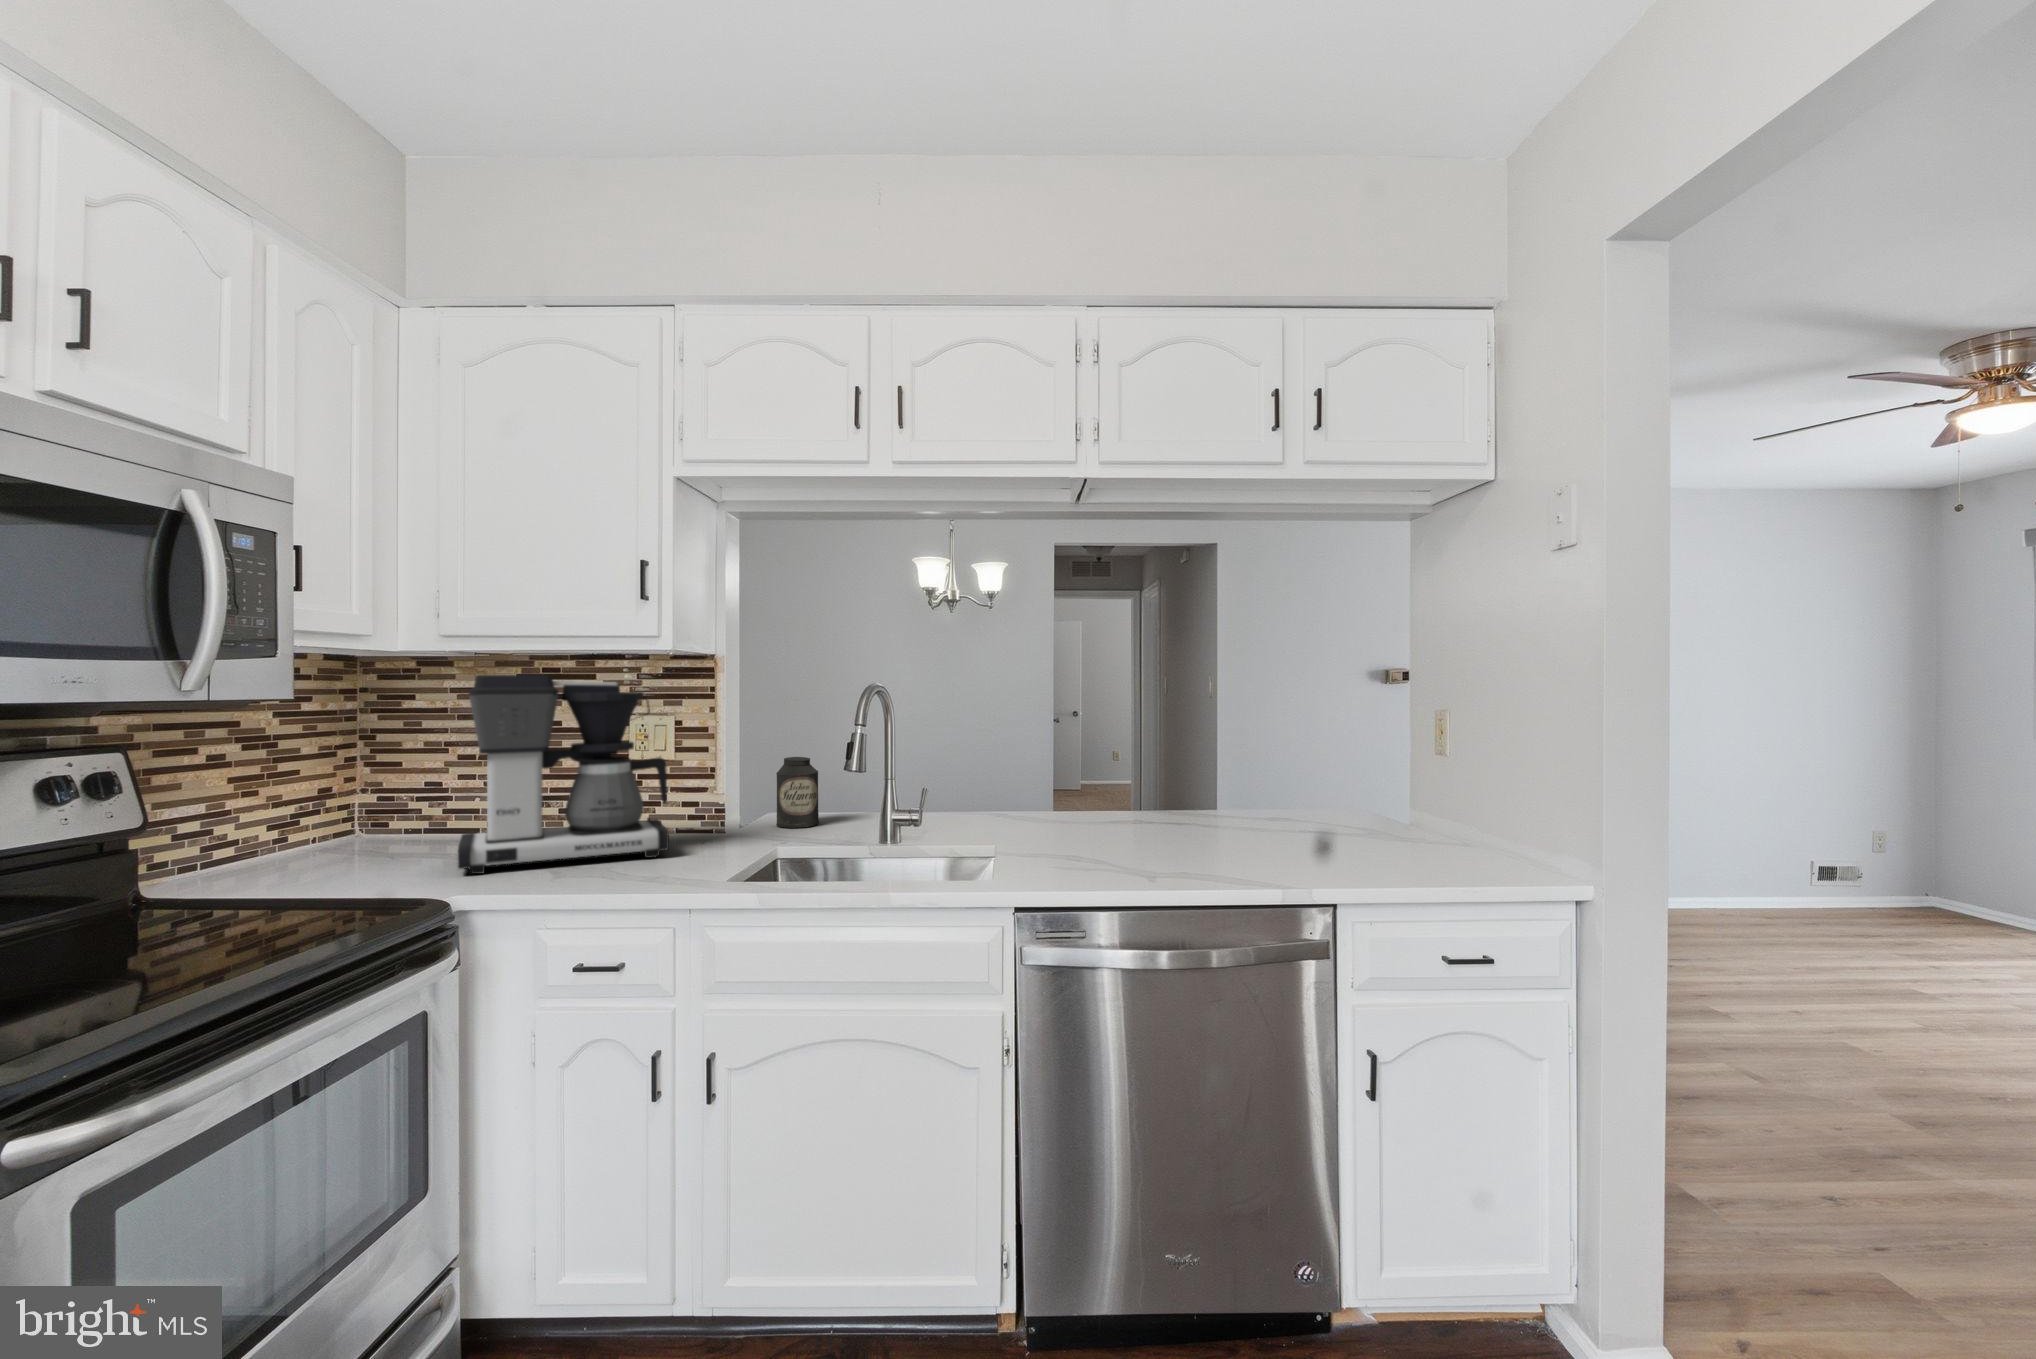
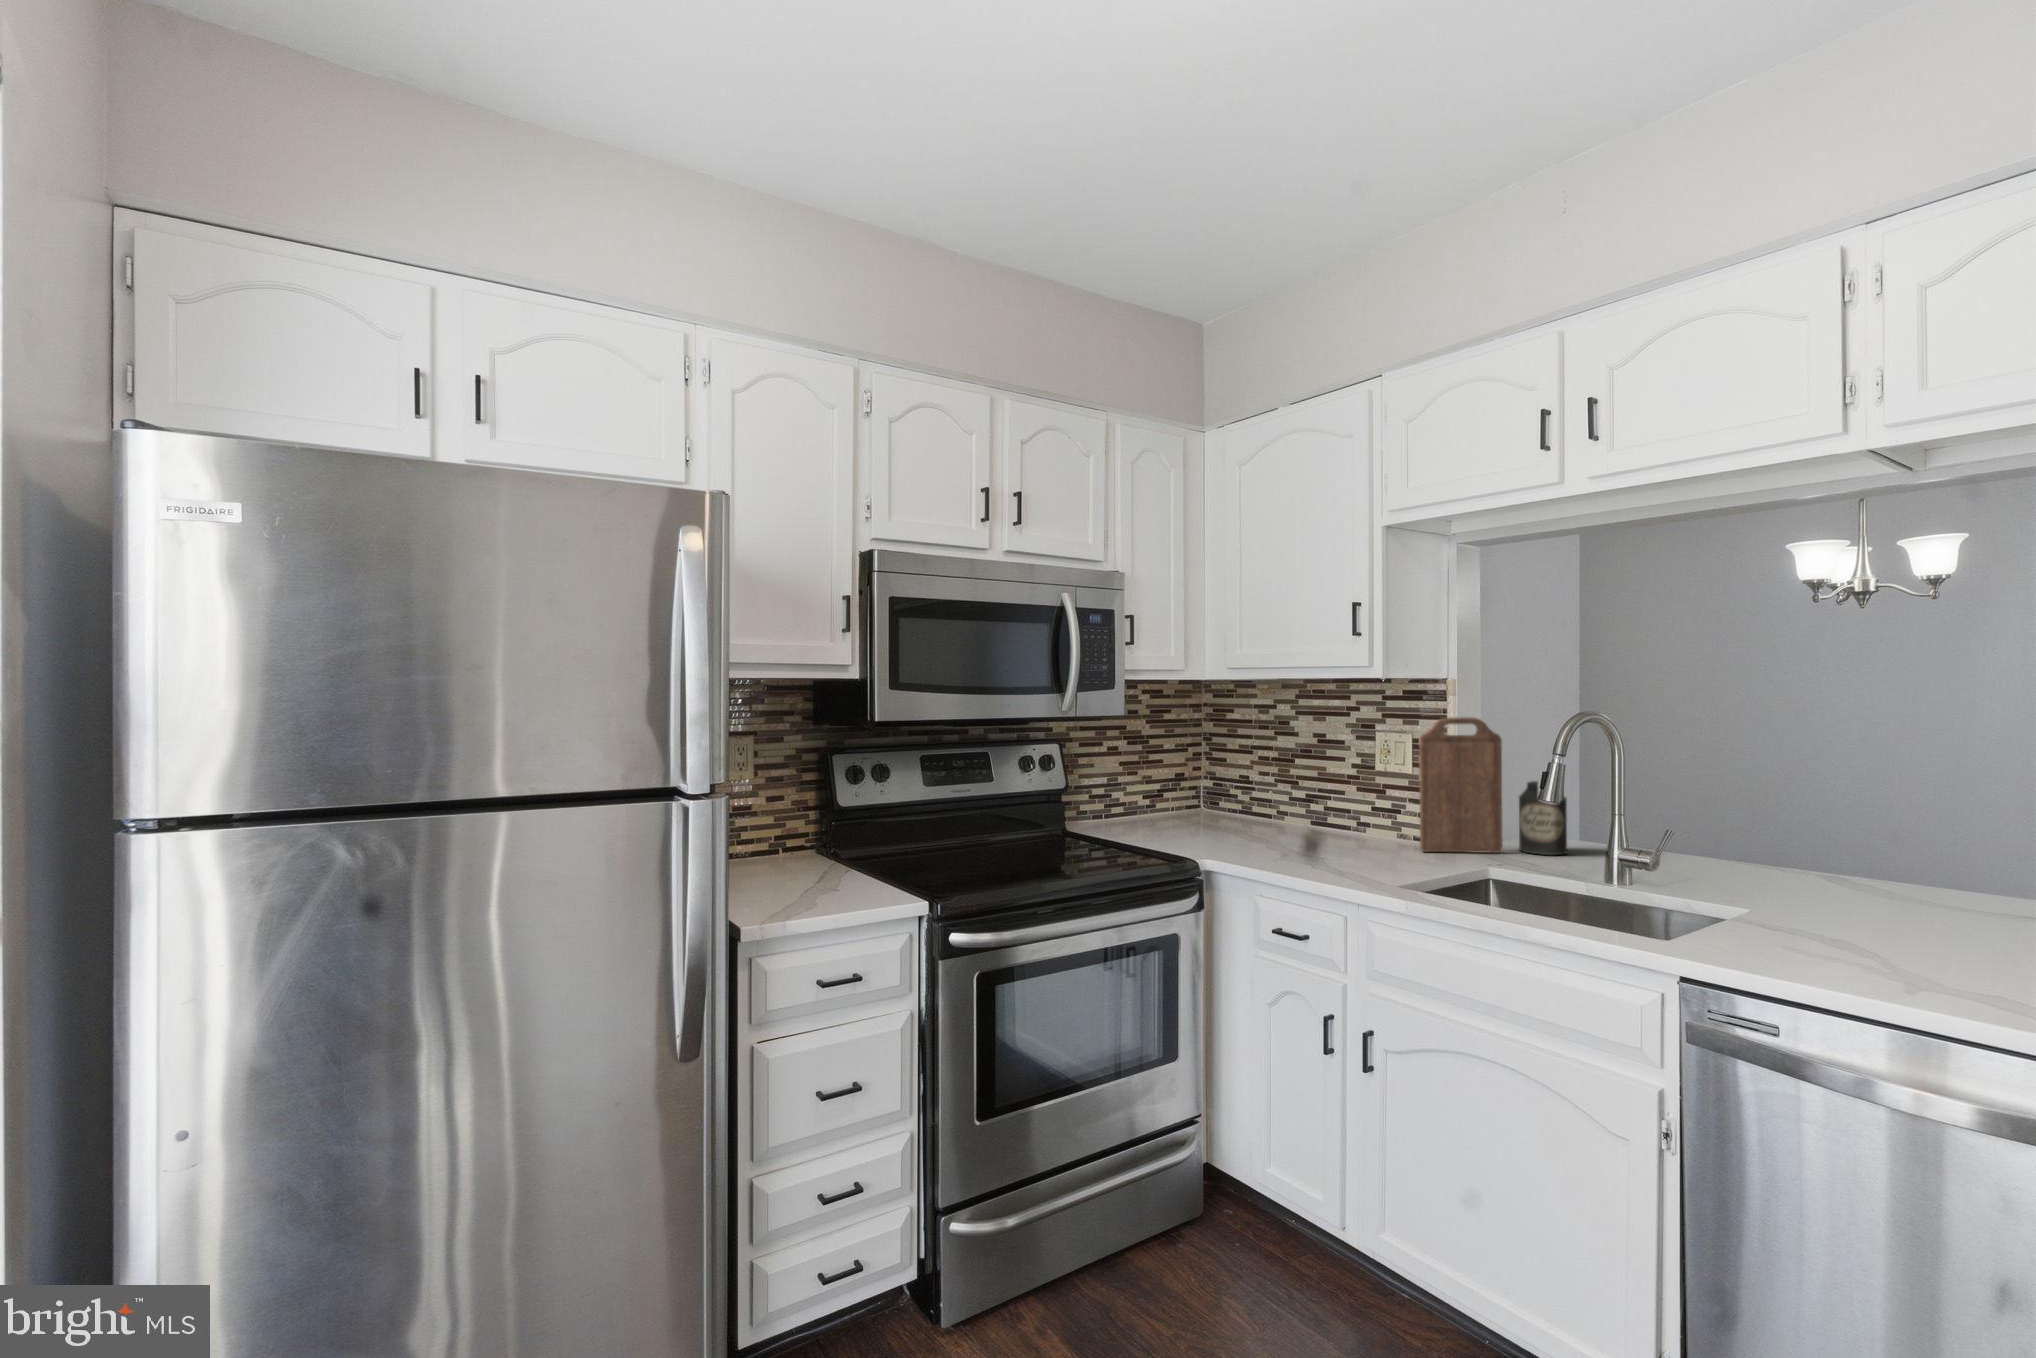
coffee maker: present [458,675,669,874] -> none [1223,697,1387,858]
cutting board: none [694,696,768,842] -> present [1419,717,1502,853]

